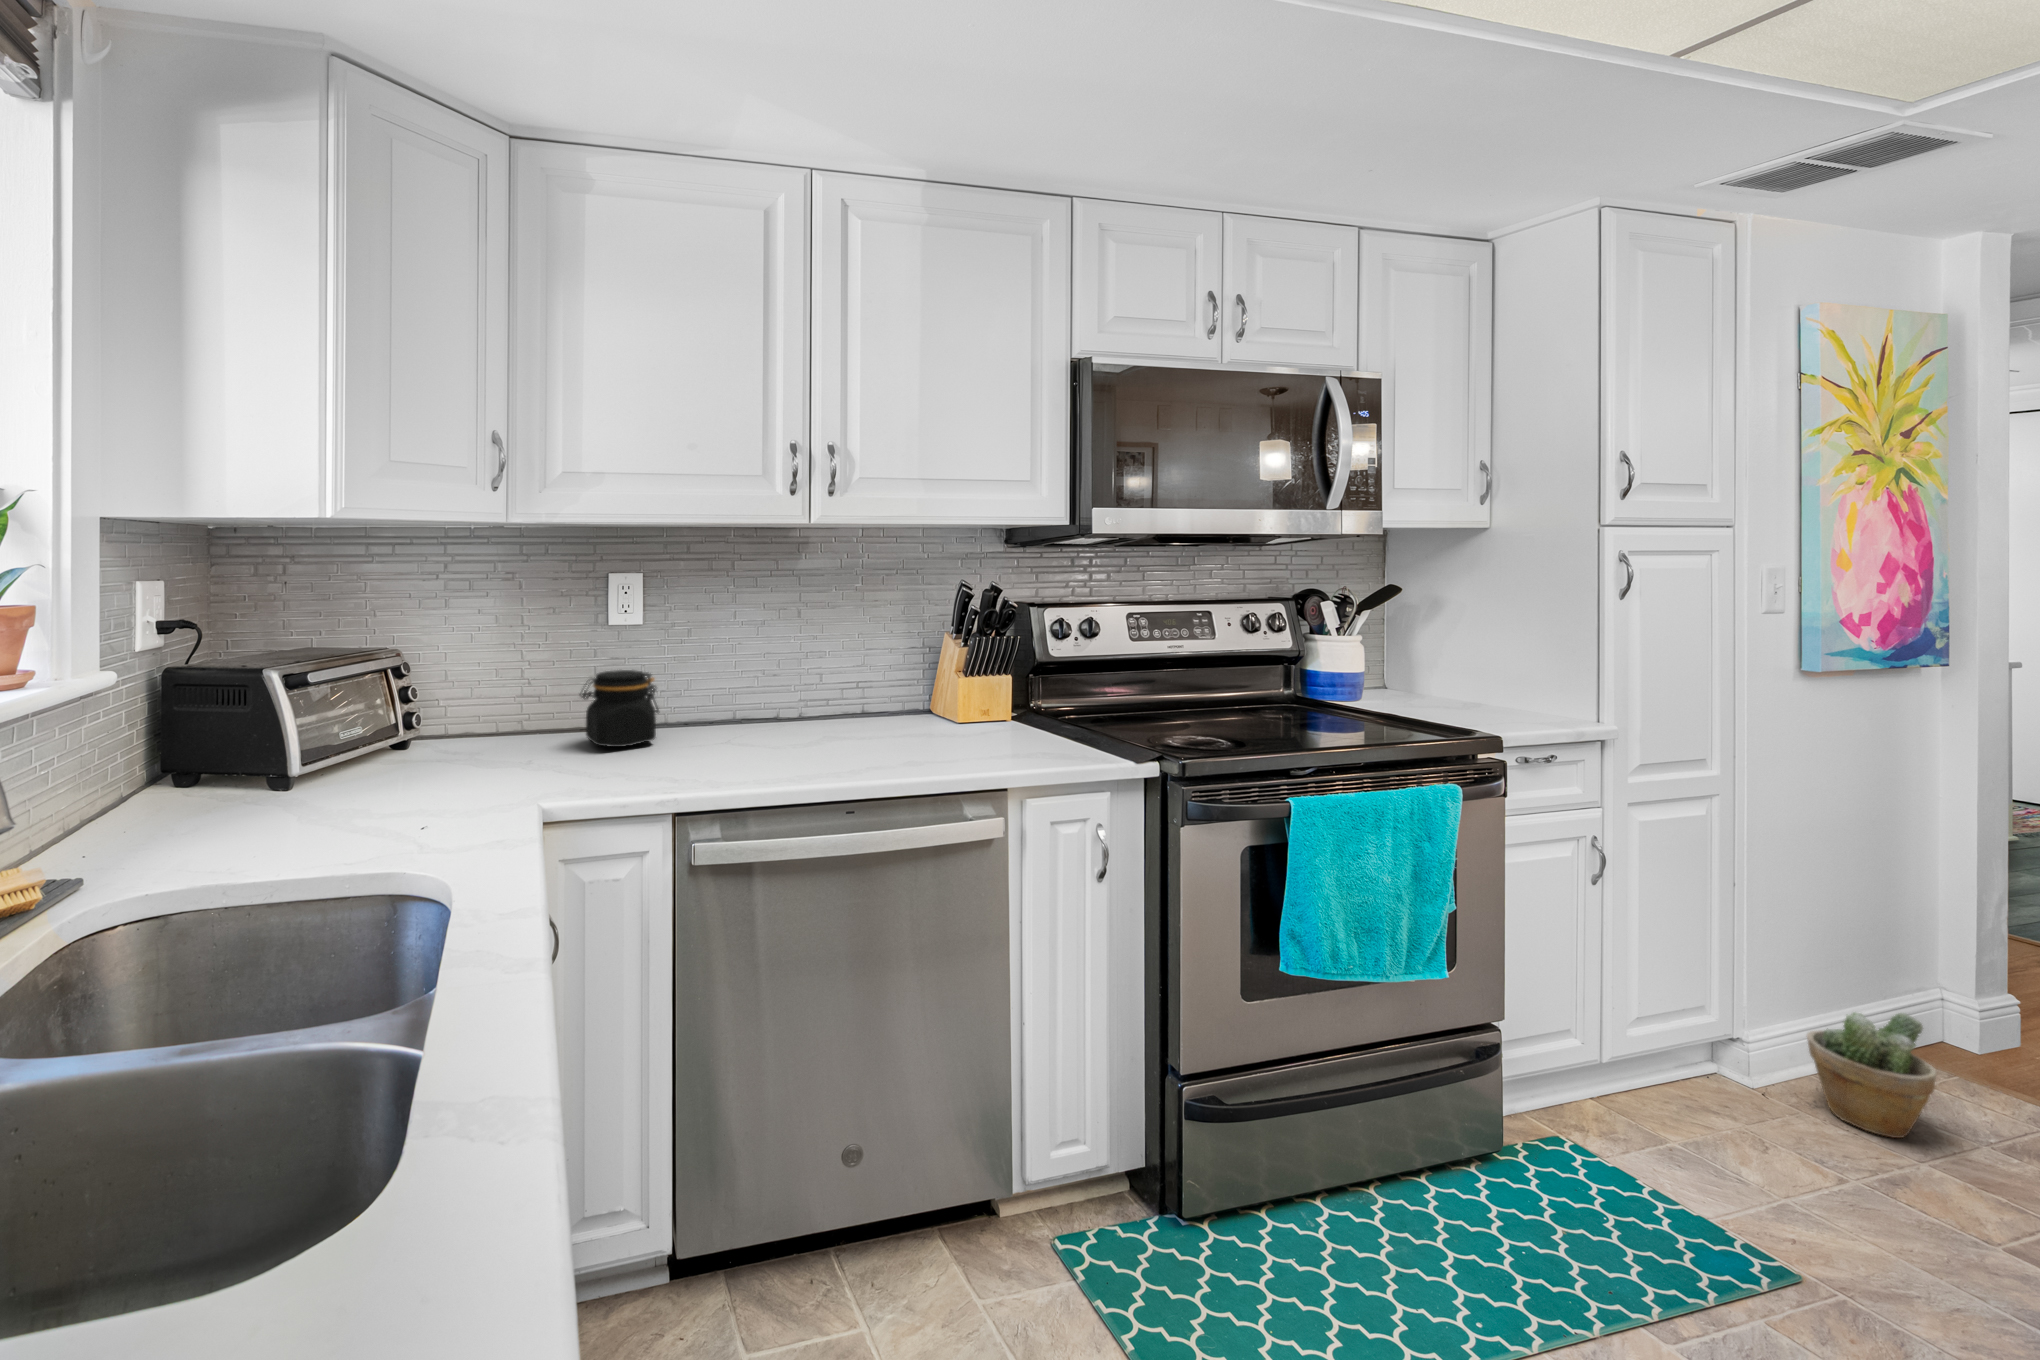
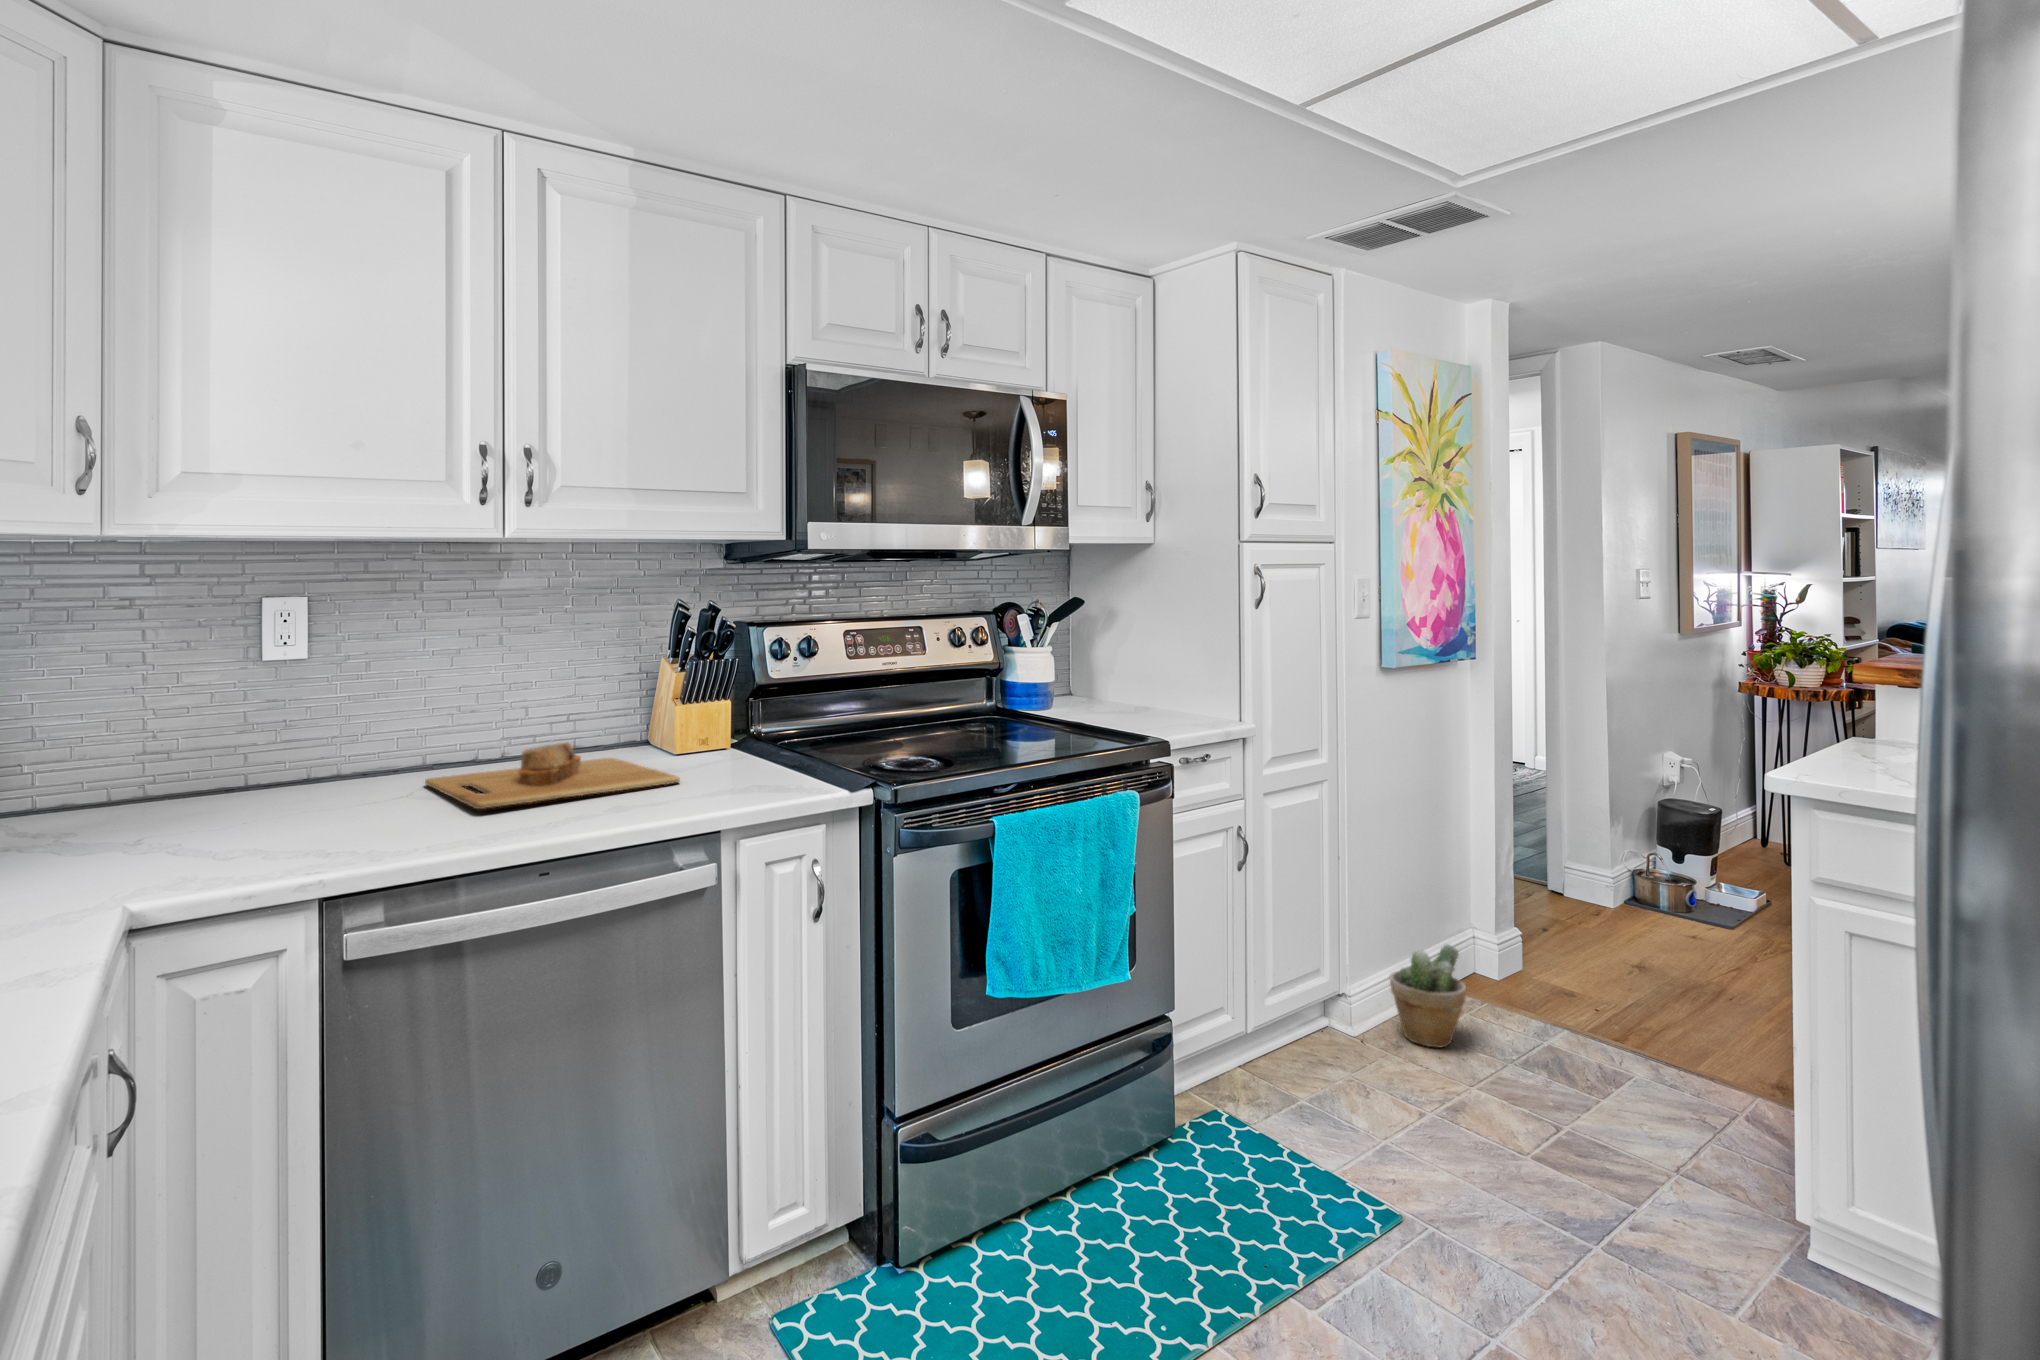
jar: present [581,670,659,747] -> none [213,716,318,810]
cutting board: none [744,706,957,765] -> present [425,742,680,809]

